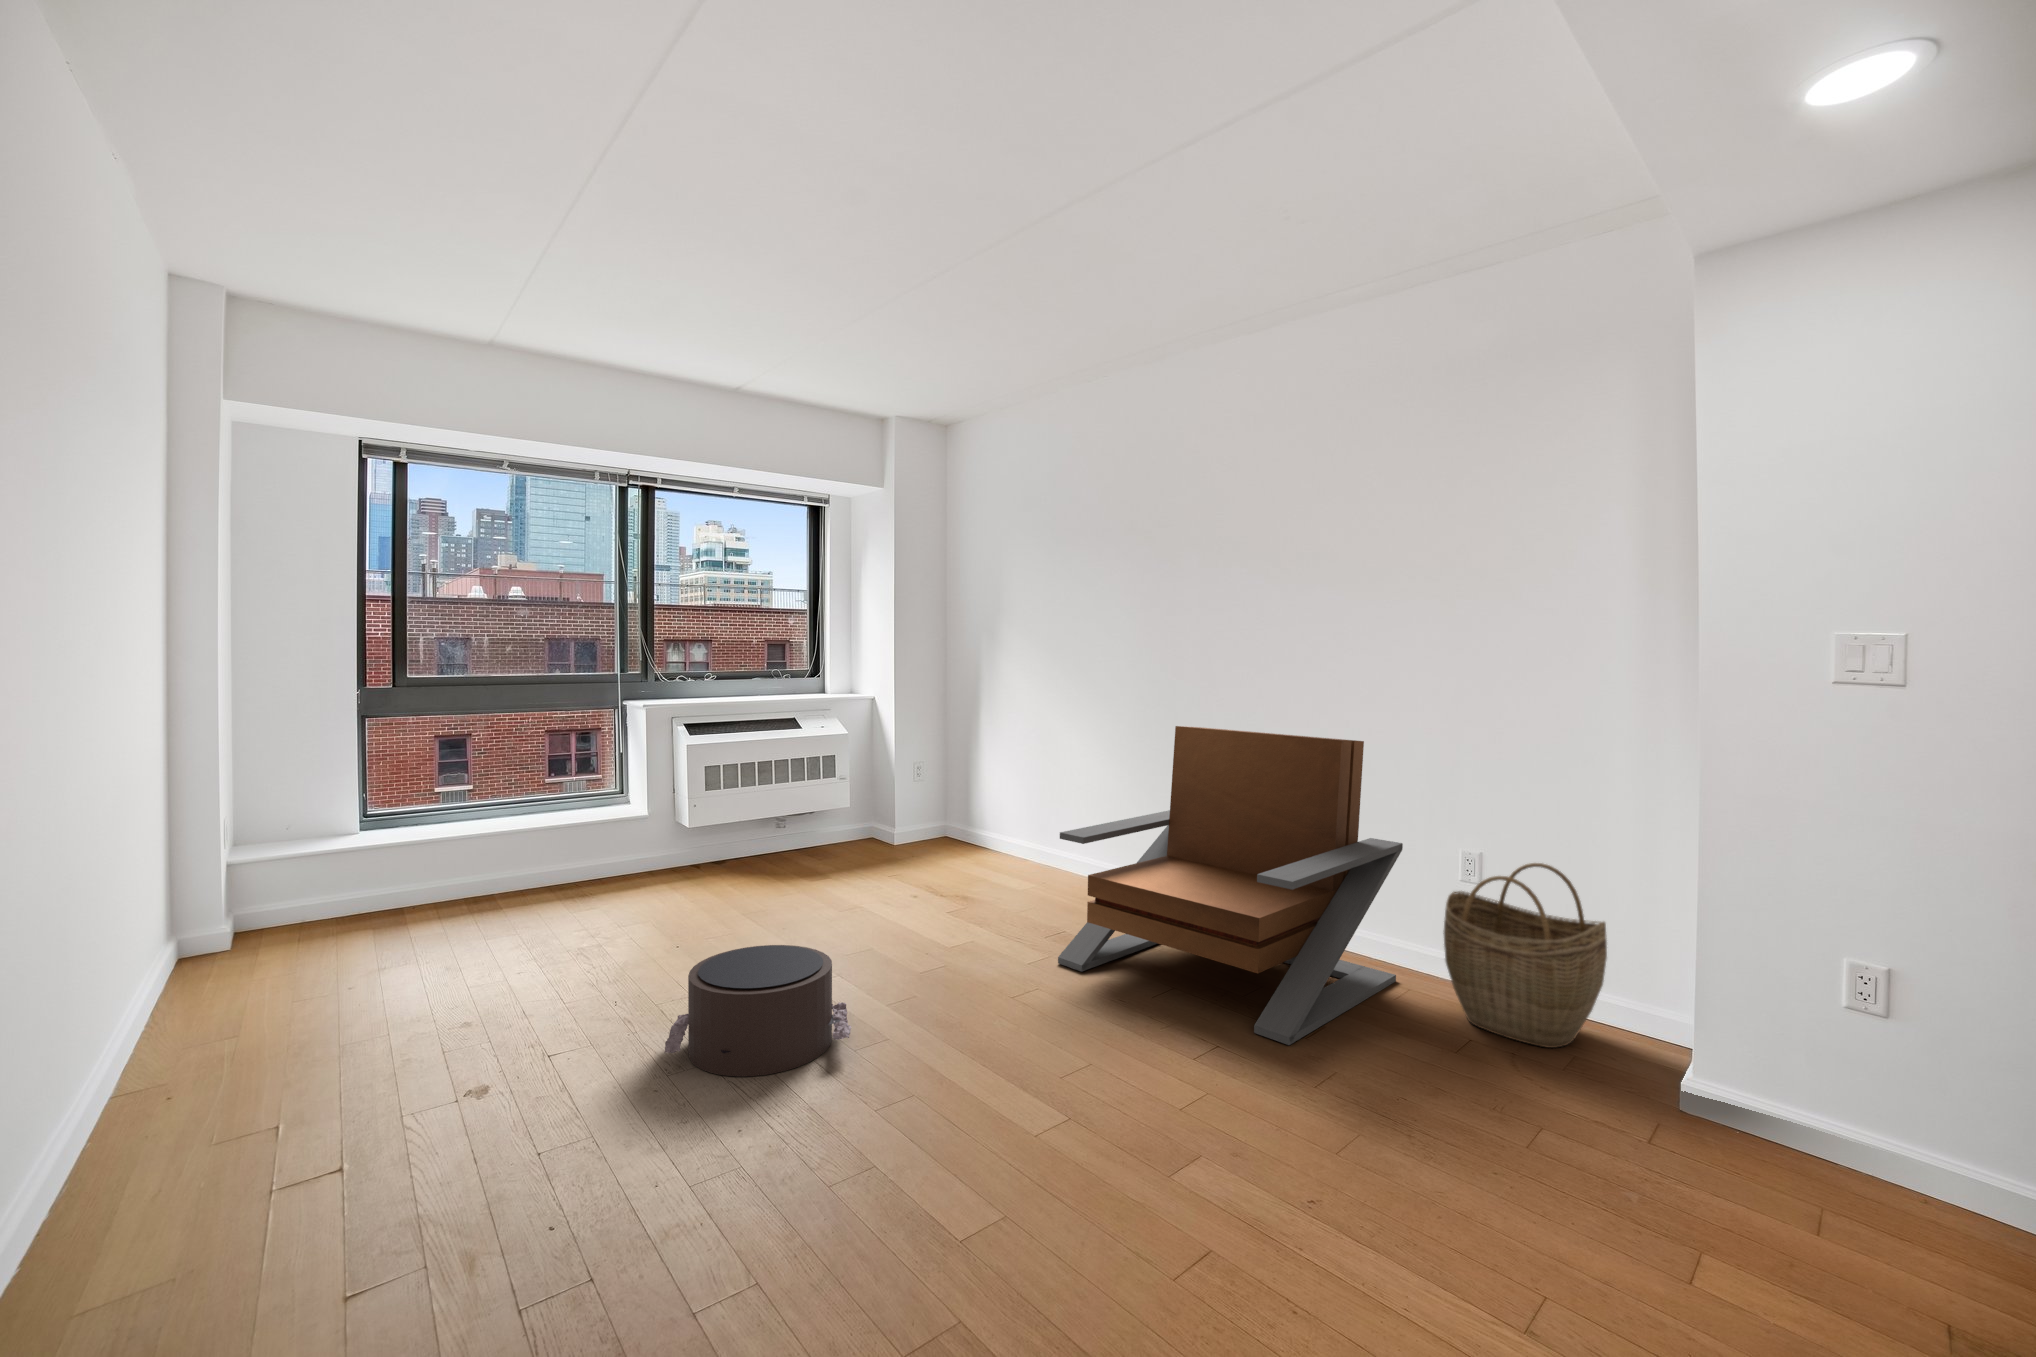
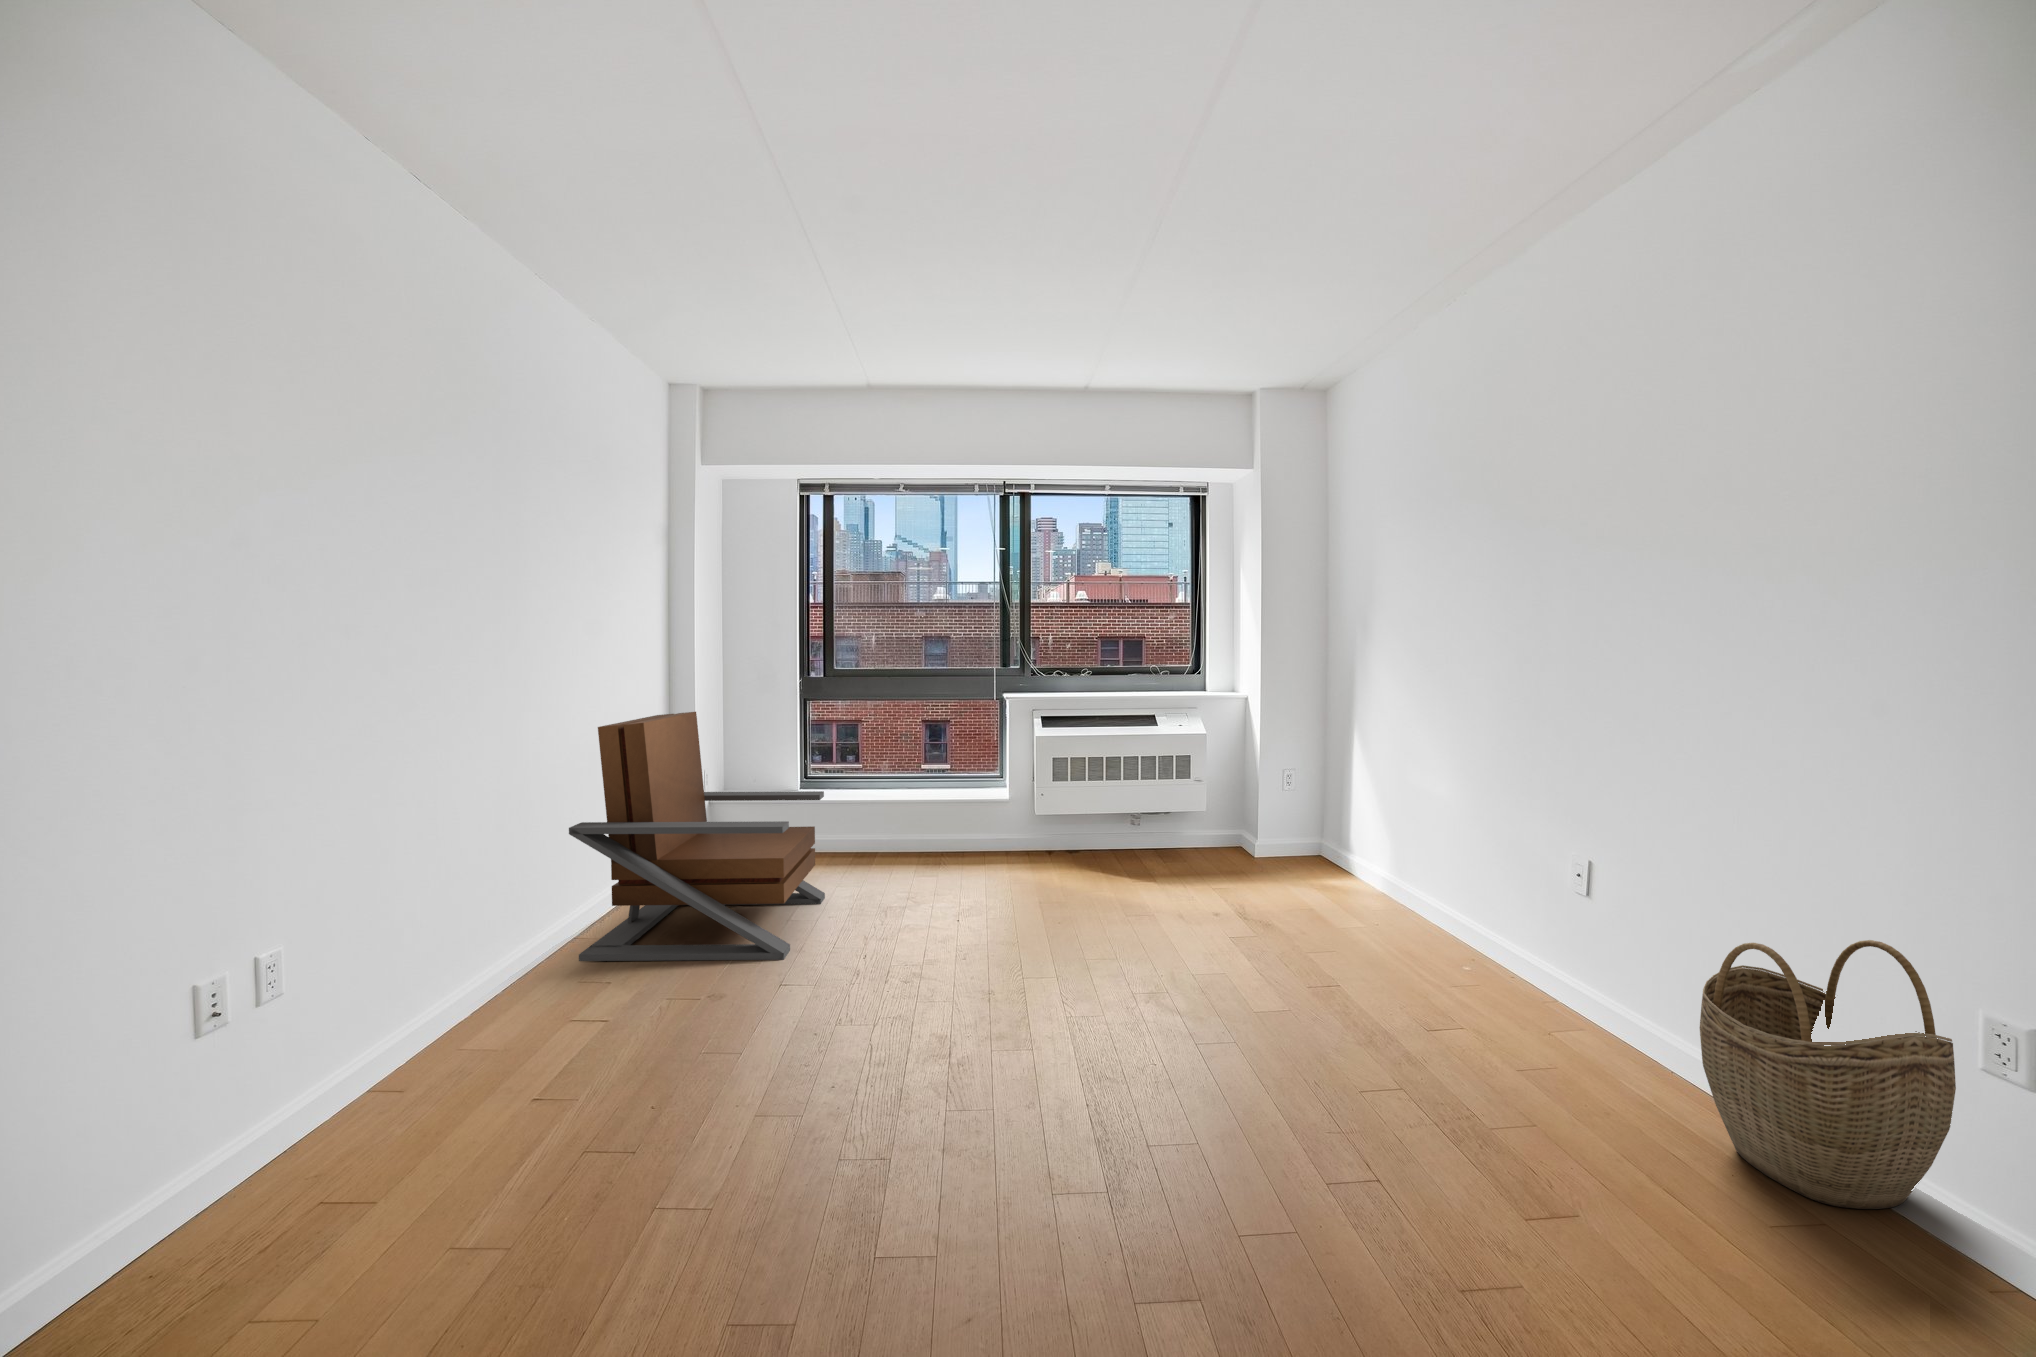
lounge chair: present [1058,726,1403,1045] -> present [569,712,825,961]
pouf: present [665,945,851,1077] -> none [848,906,1014,1010]

